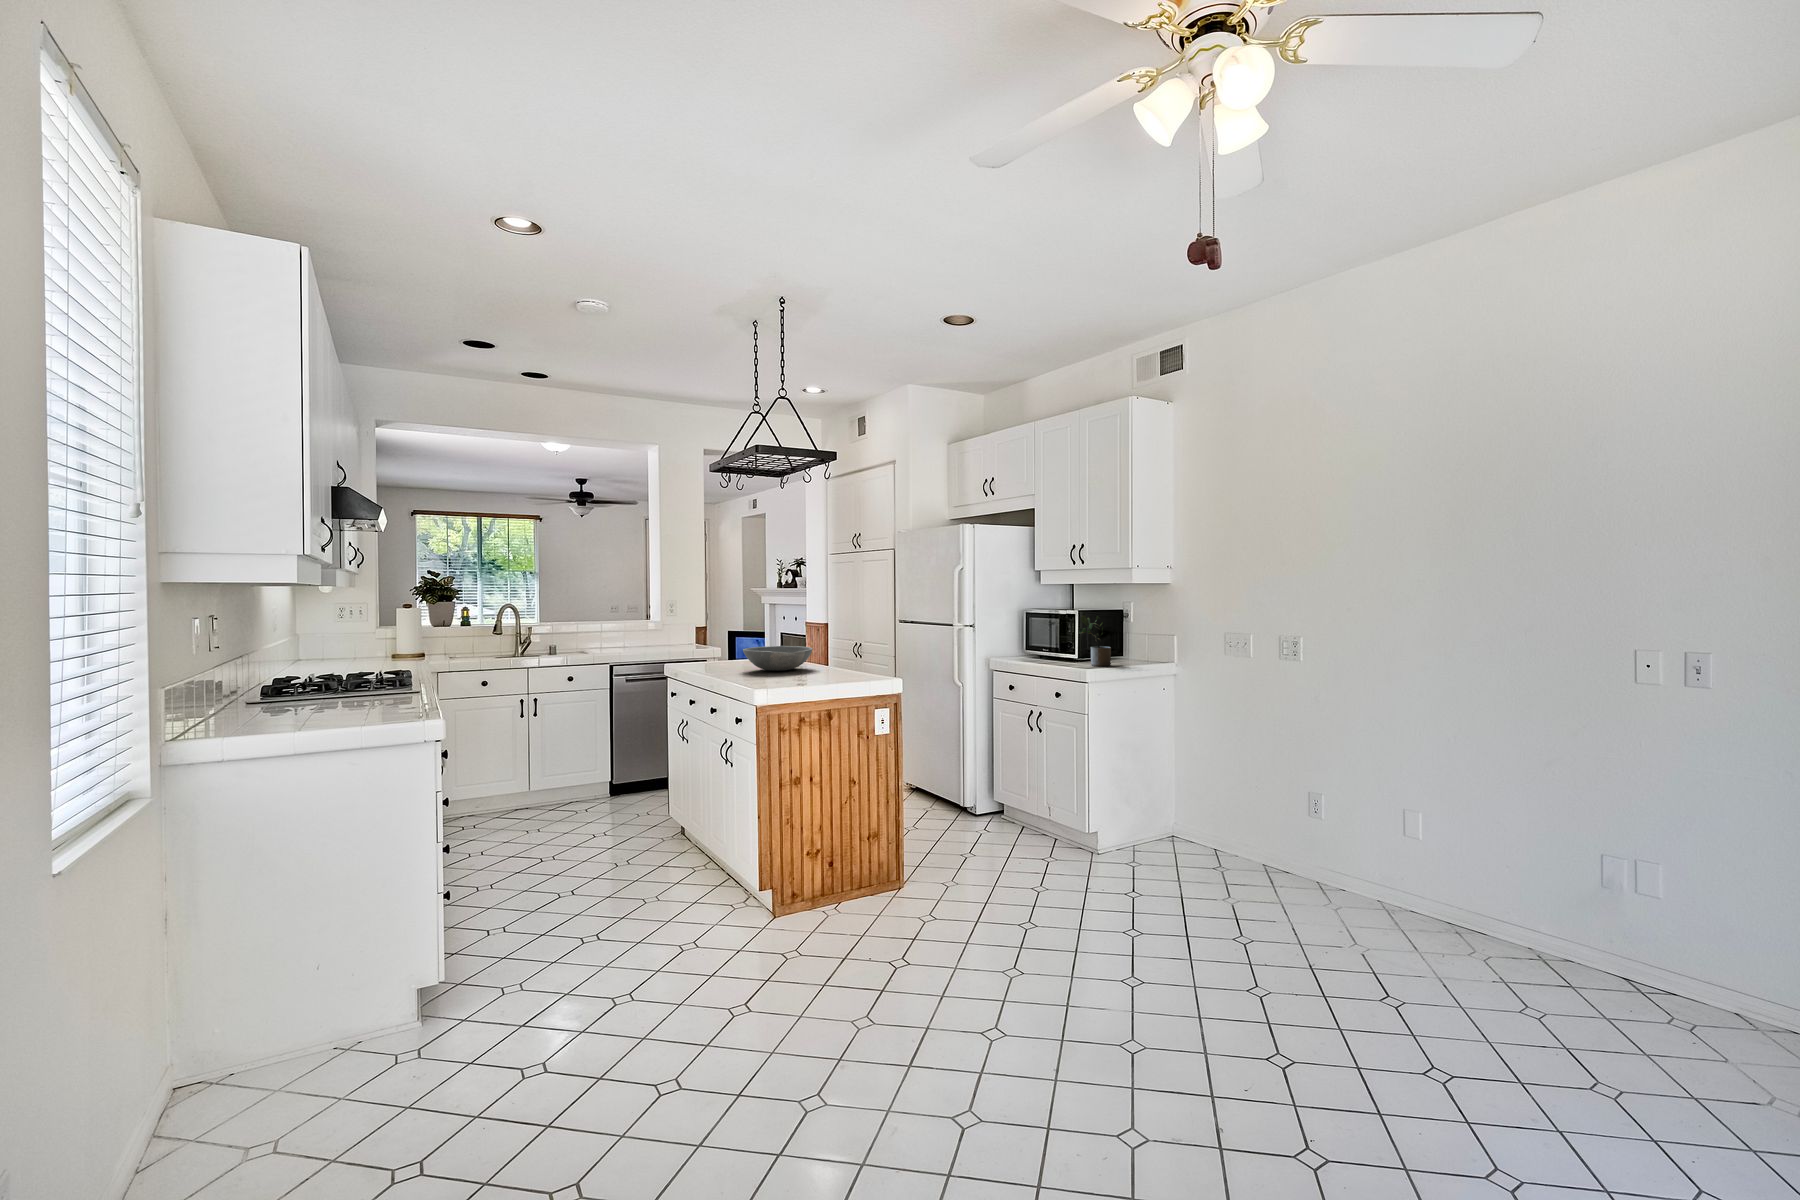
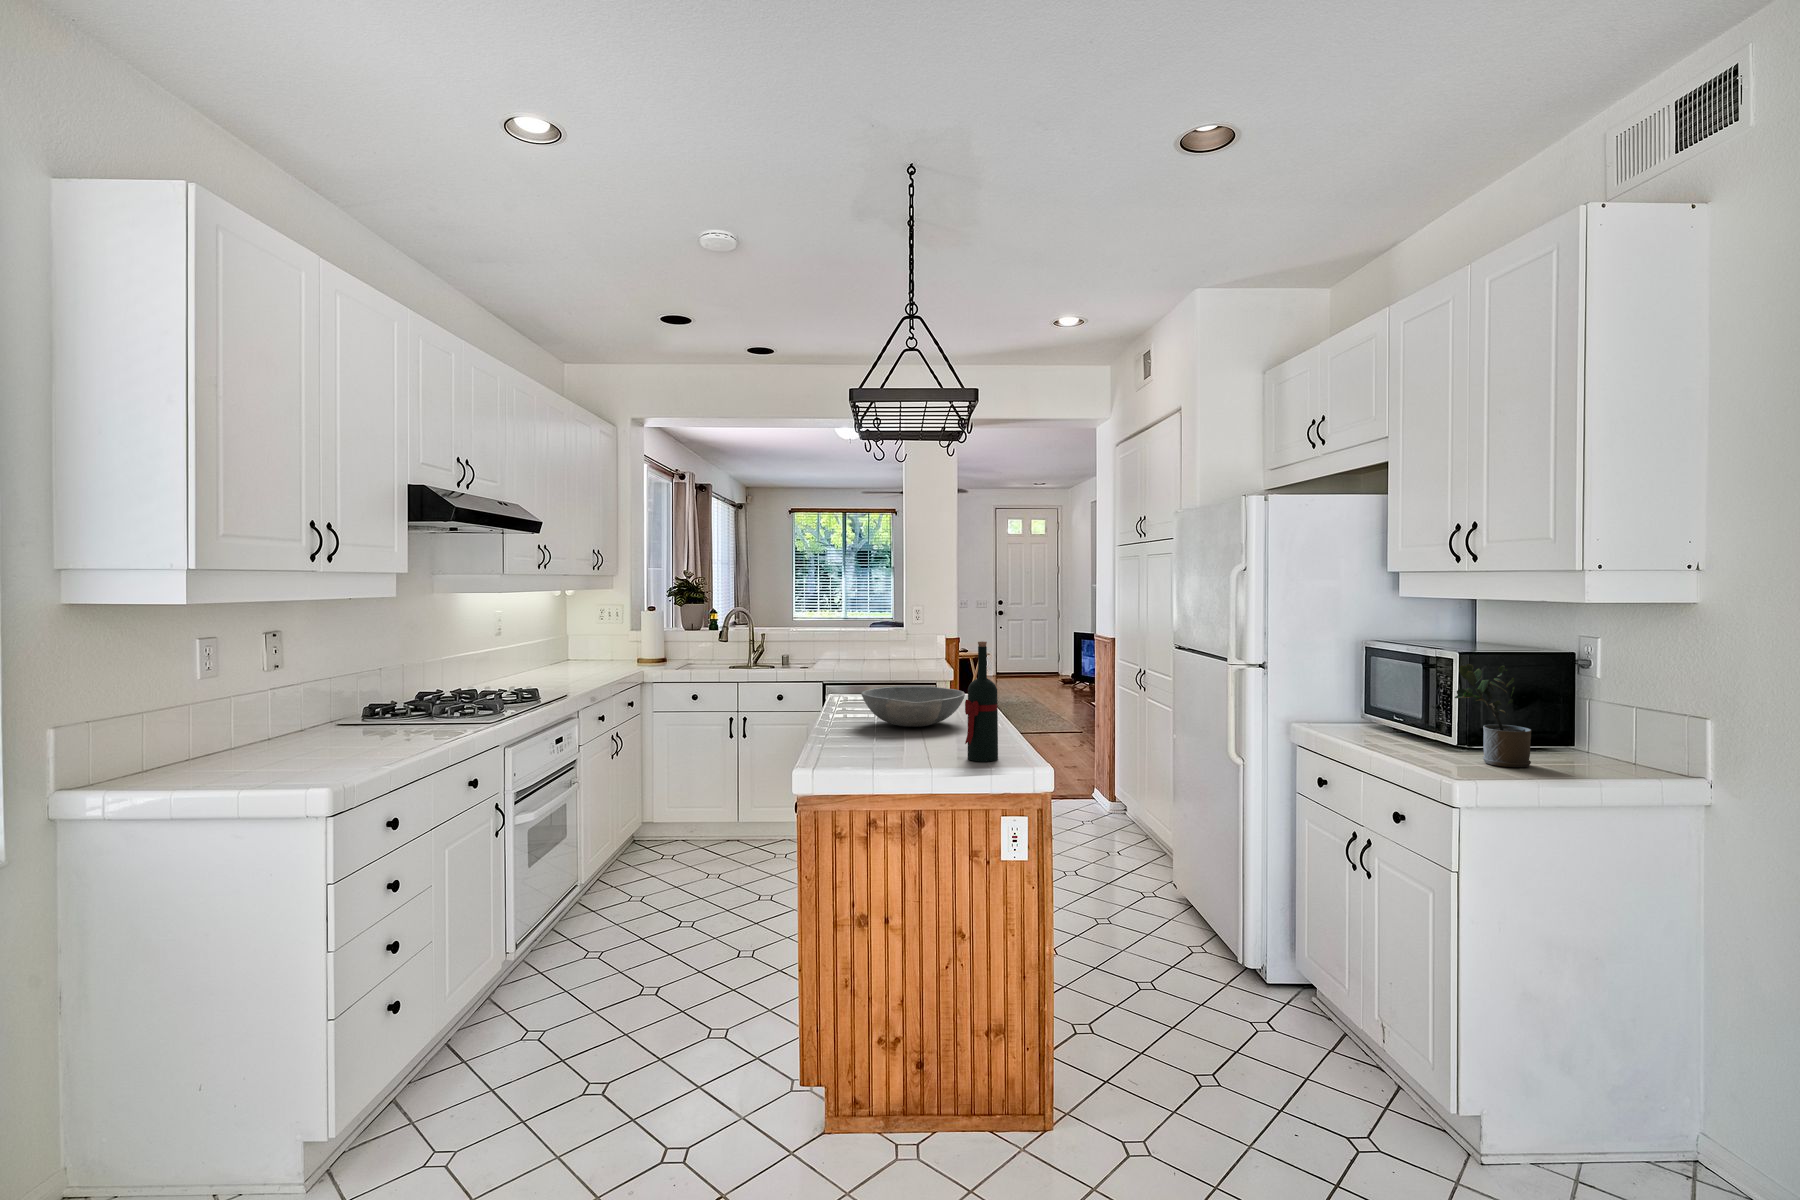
wine bottle: none [847,609,866,680] -> present [965,641,998,762]

